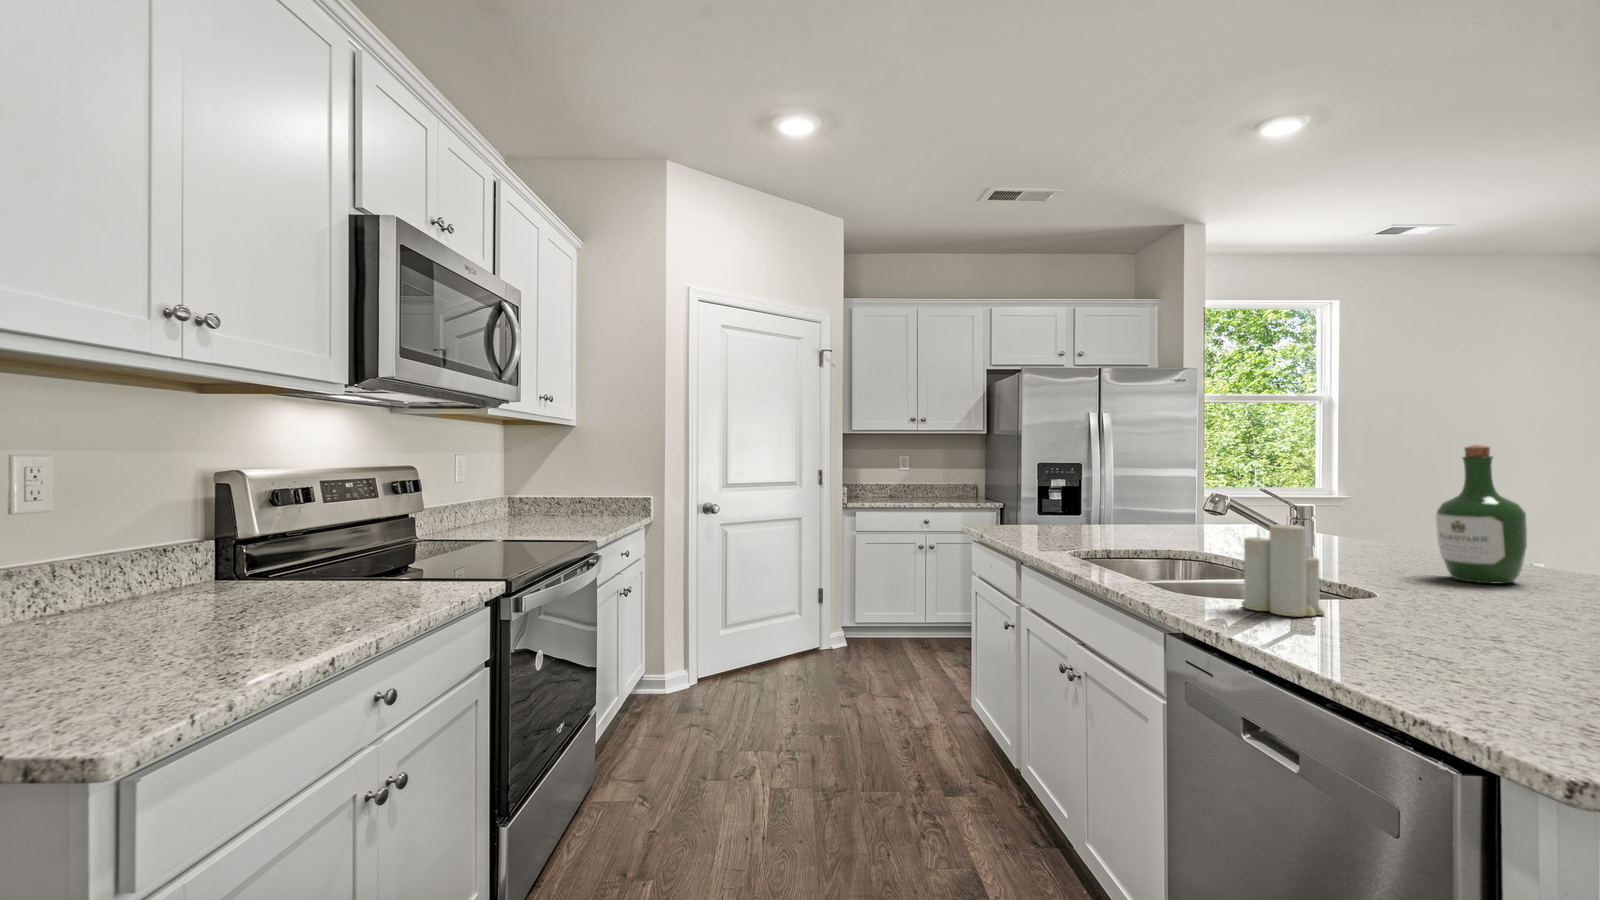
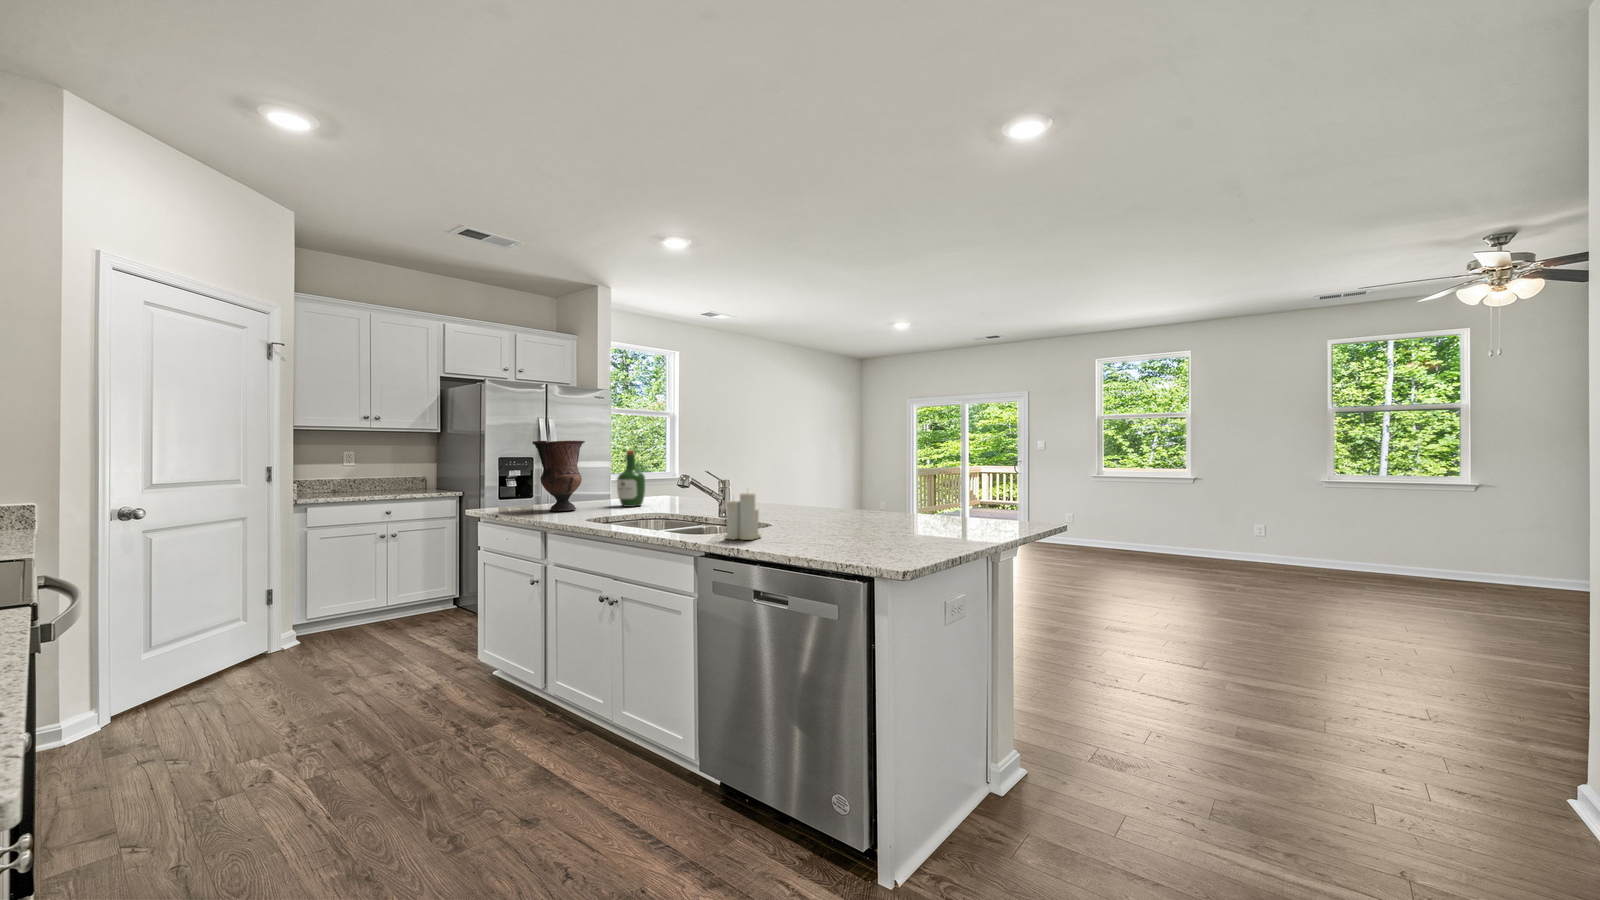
vase: none [1021,437,1098,533] -> present [532,440,585,511]
wine bottle: present [1436,444,1527,584] -> present [617,450,645,507]

